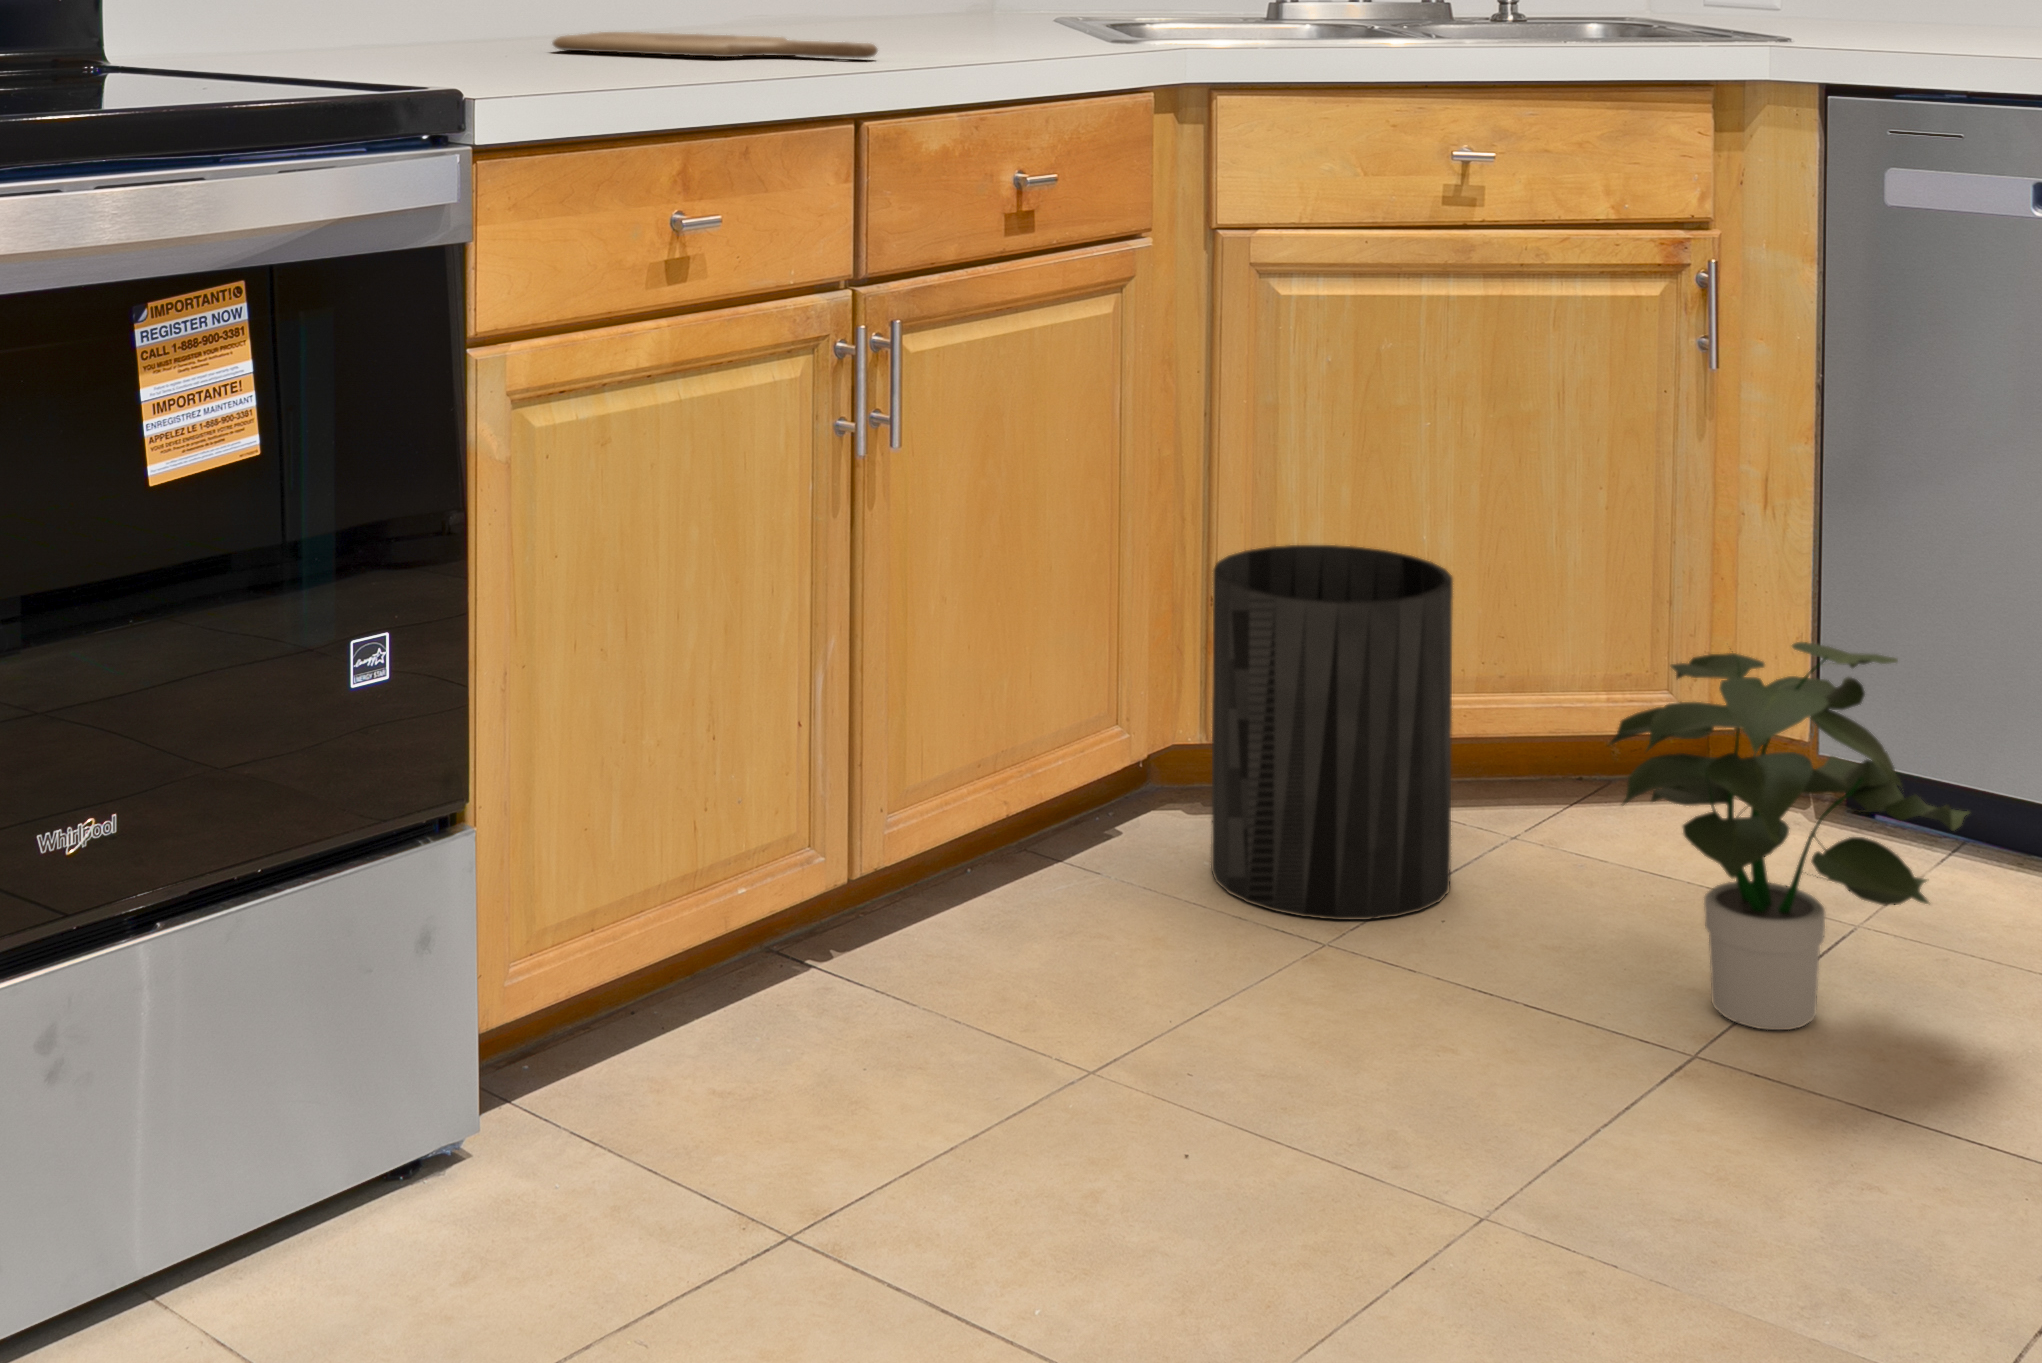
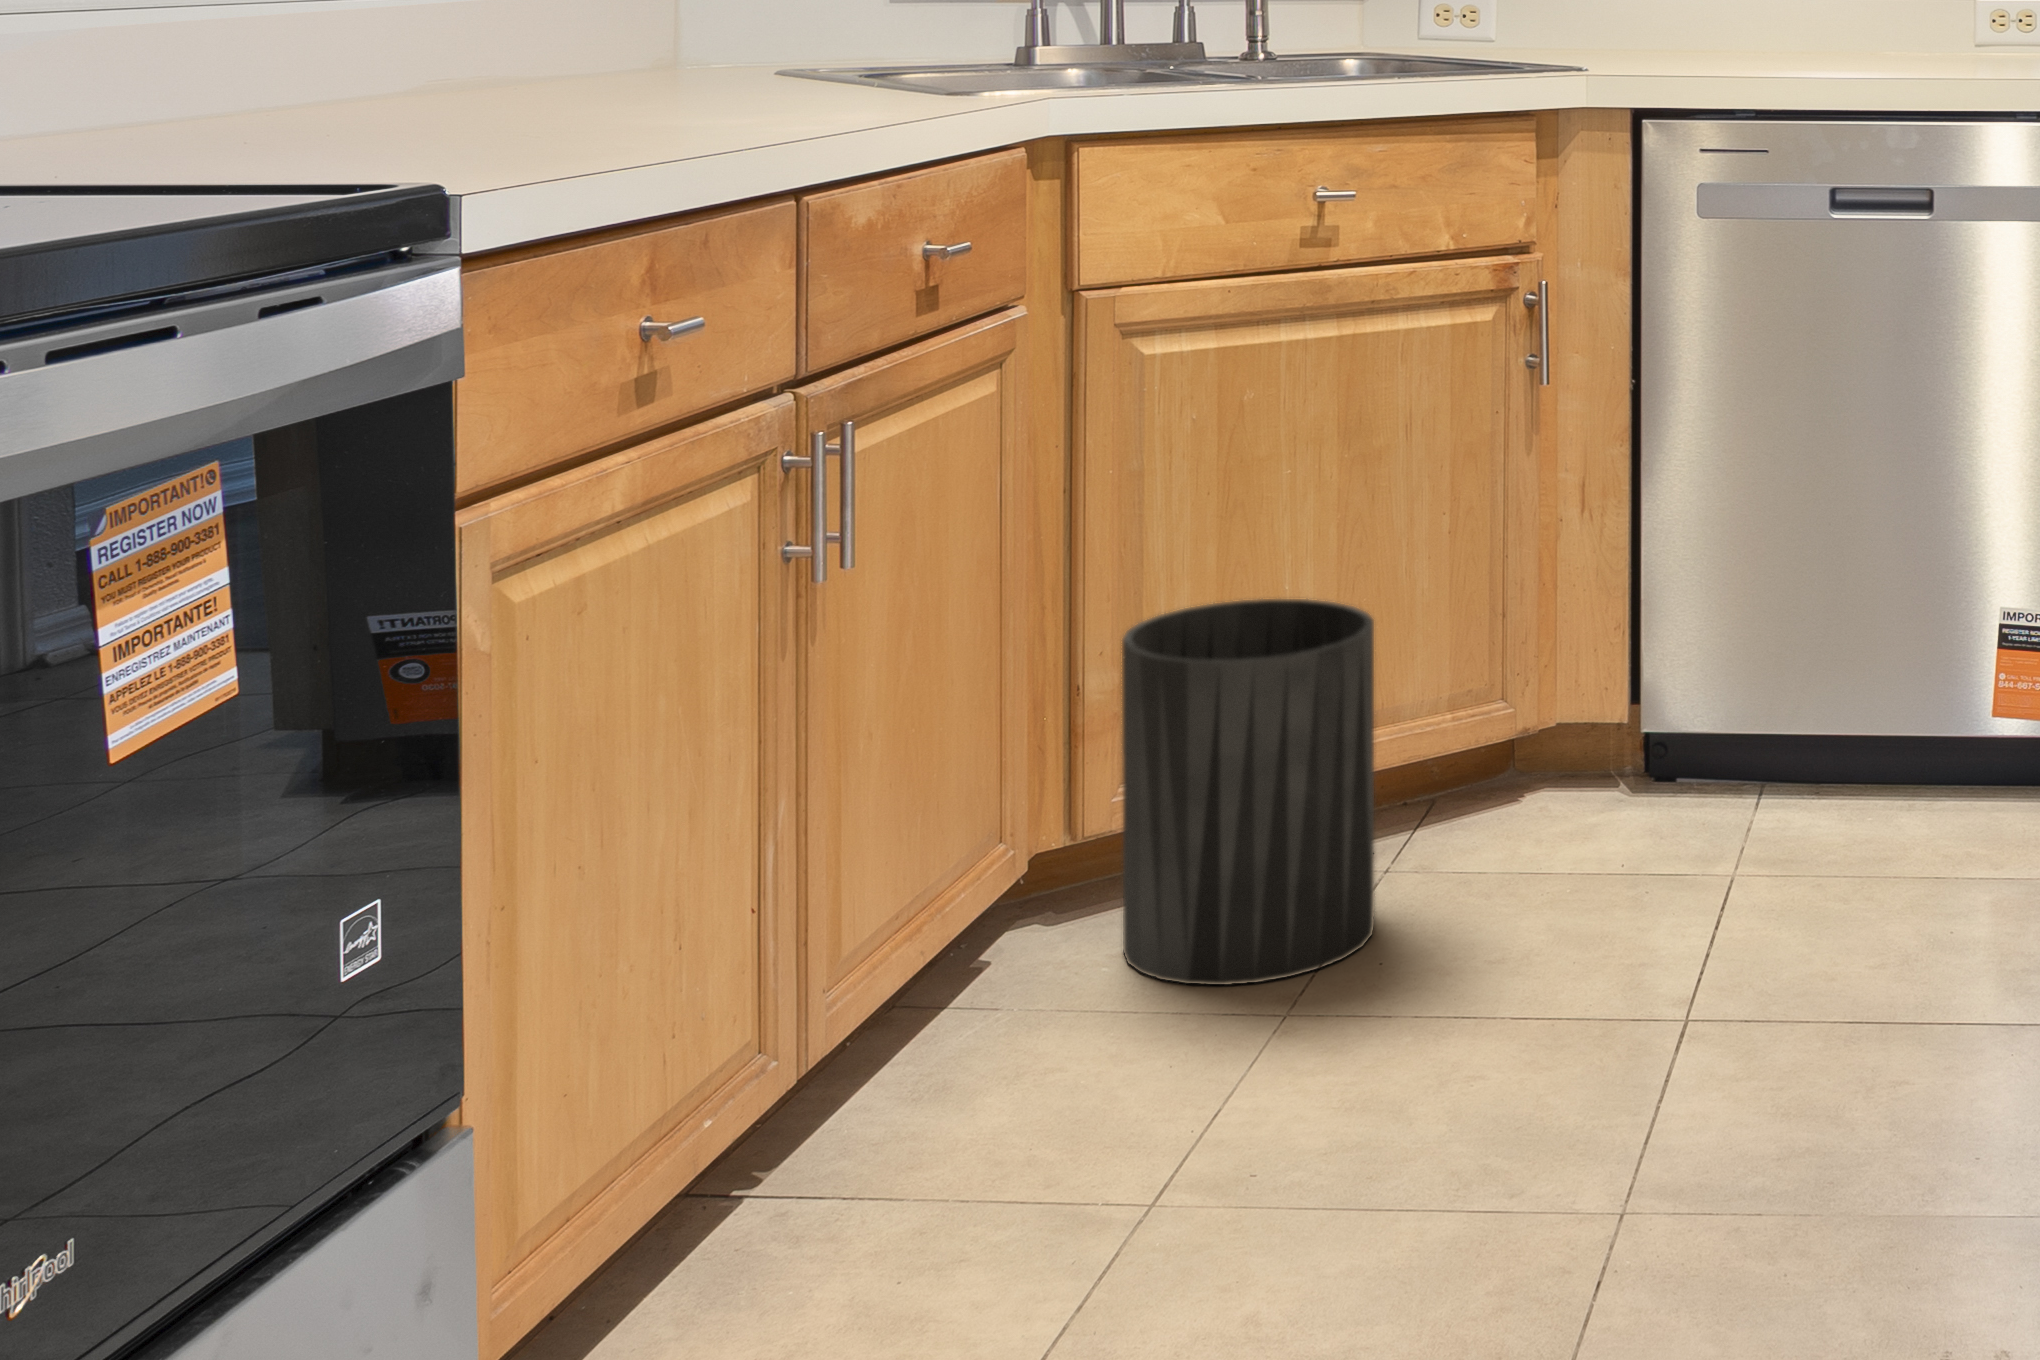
cutting board: present [553,32,878,58] -> none [321,111,790,140]
potted plant: present [1610,642,1968,1030] -> none [1557,613,1880,972]

